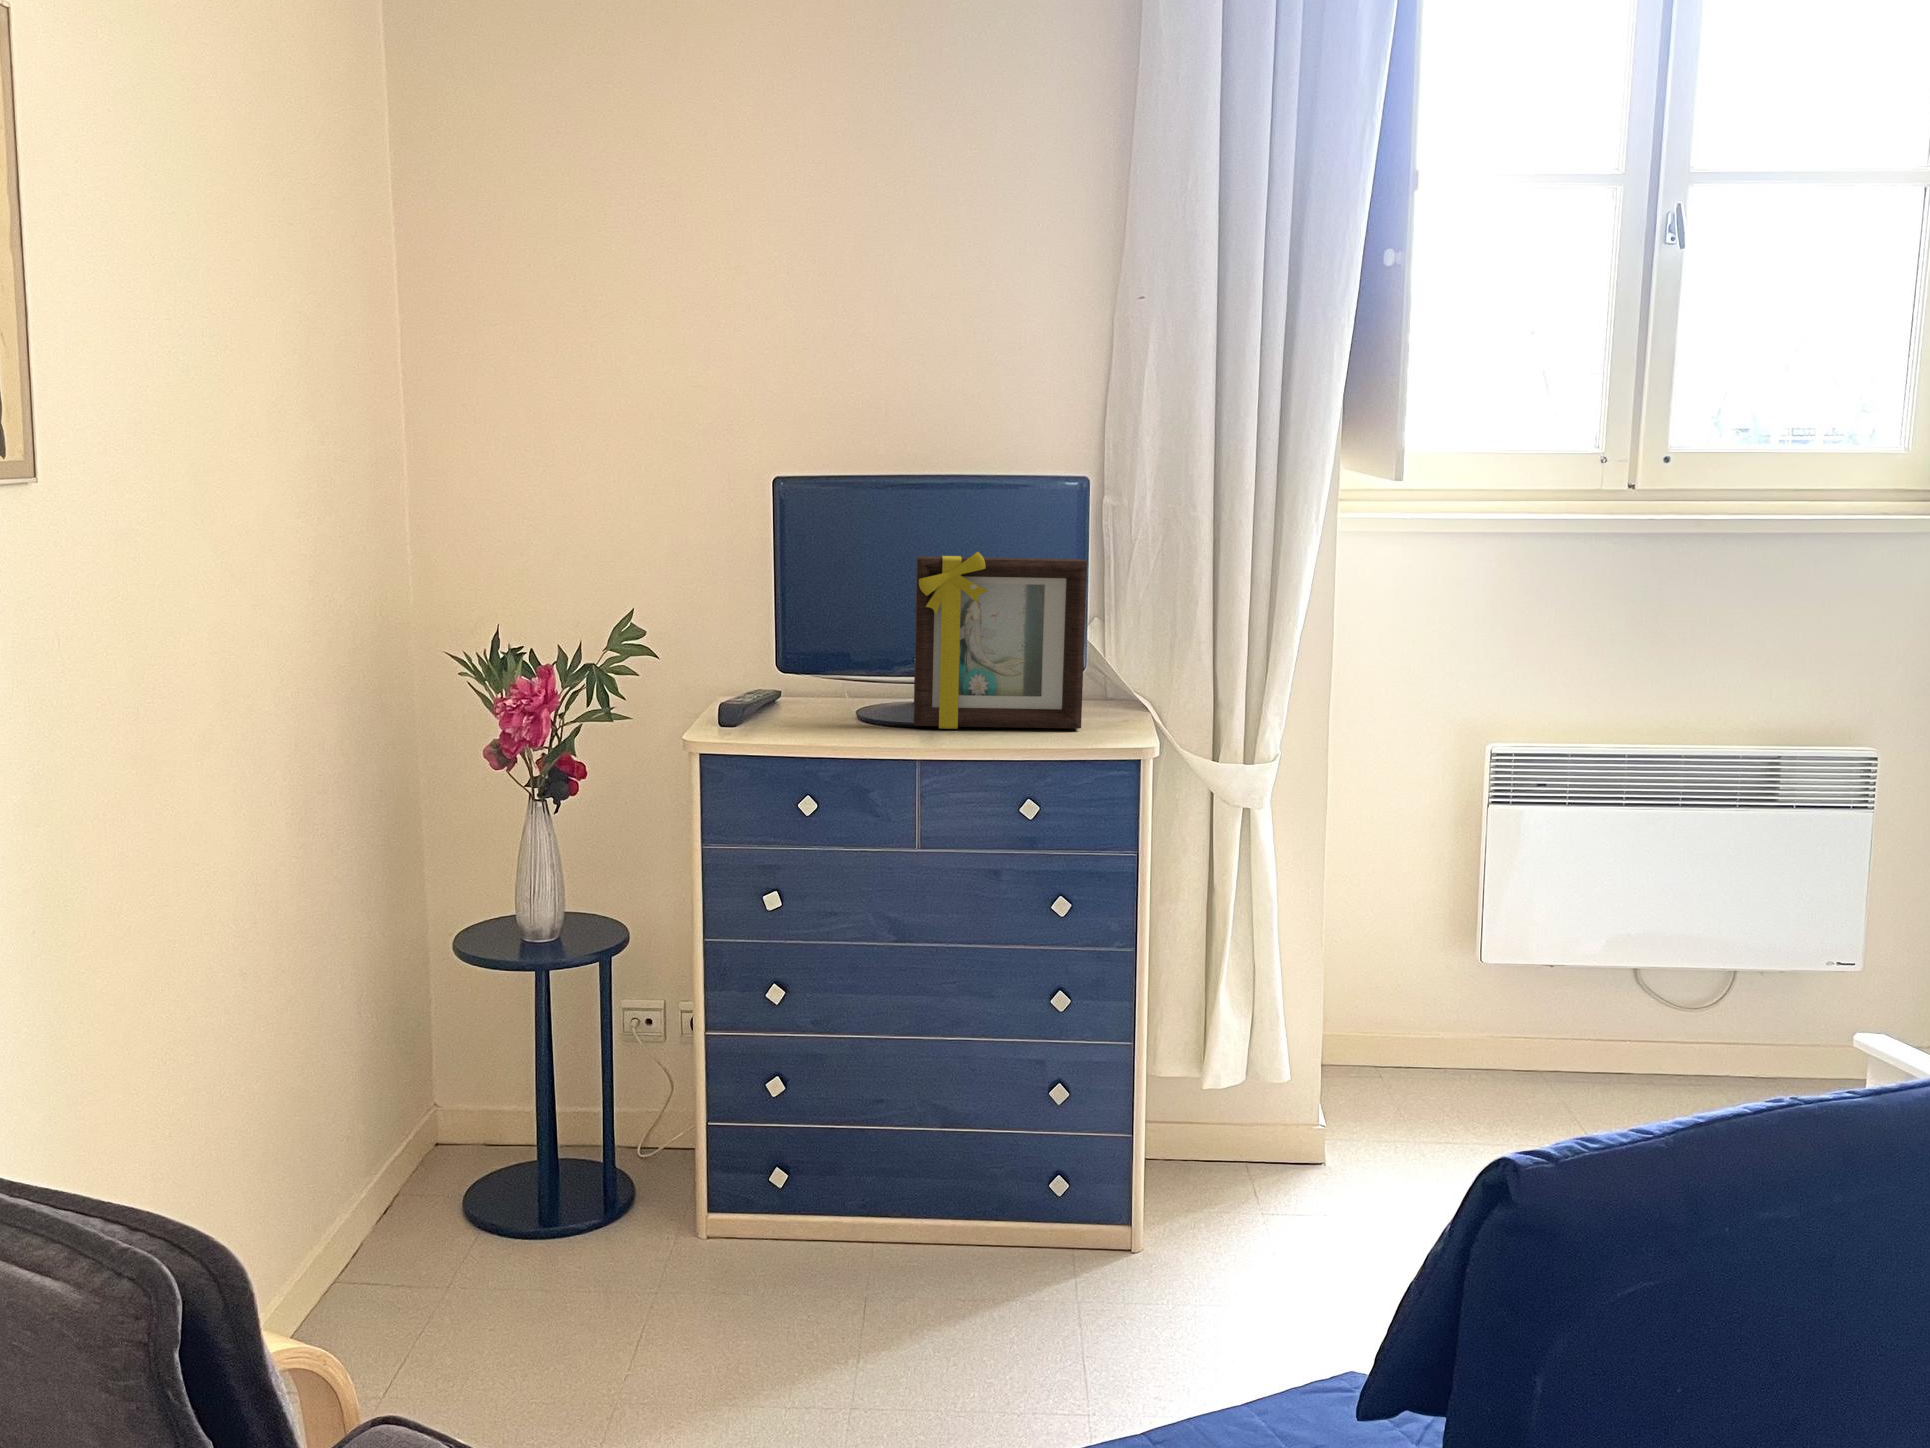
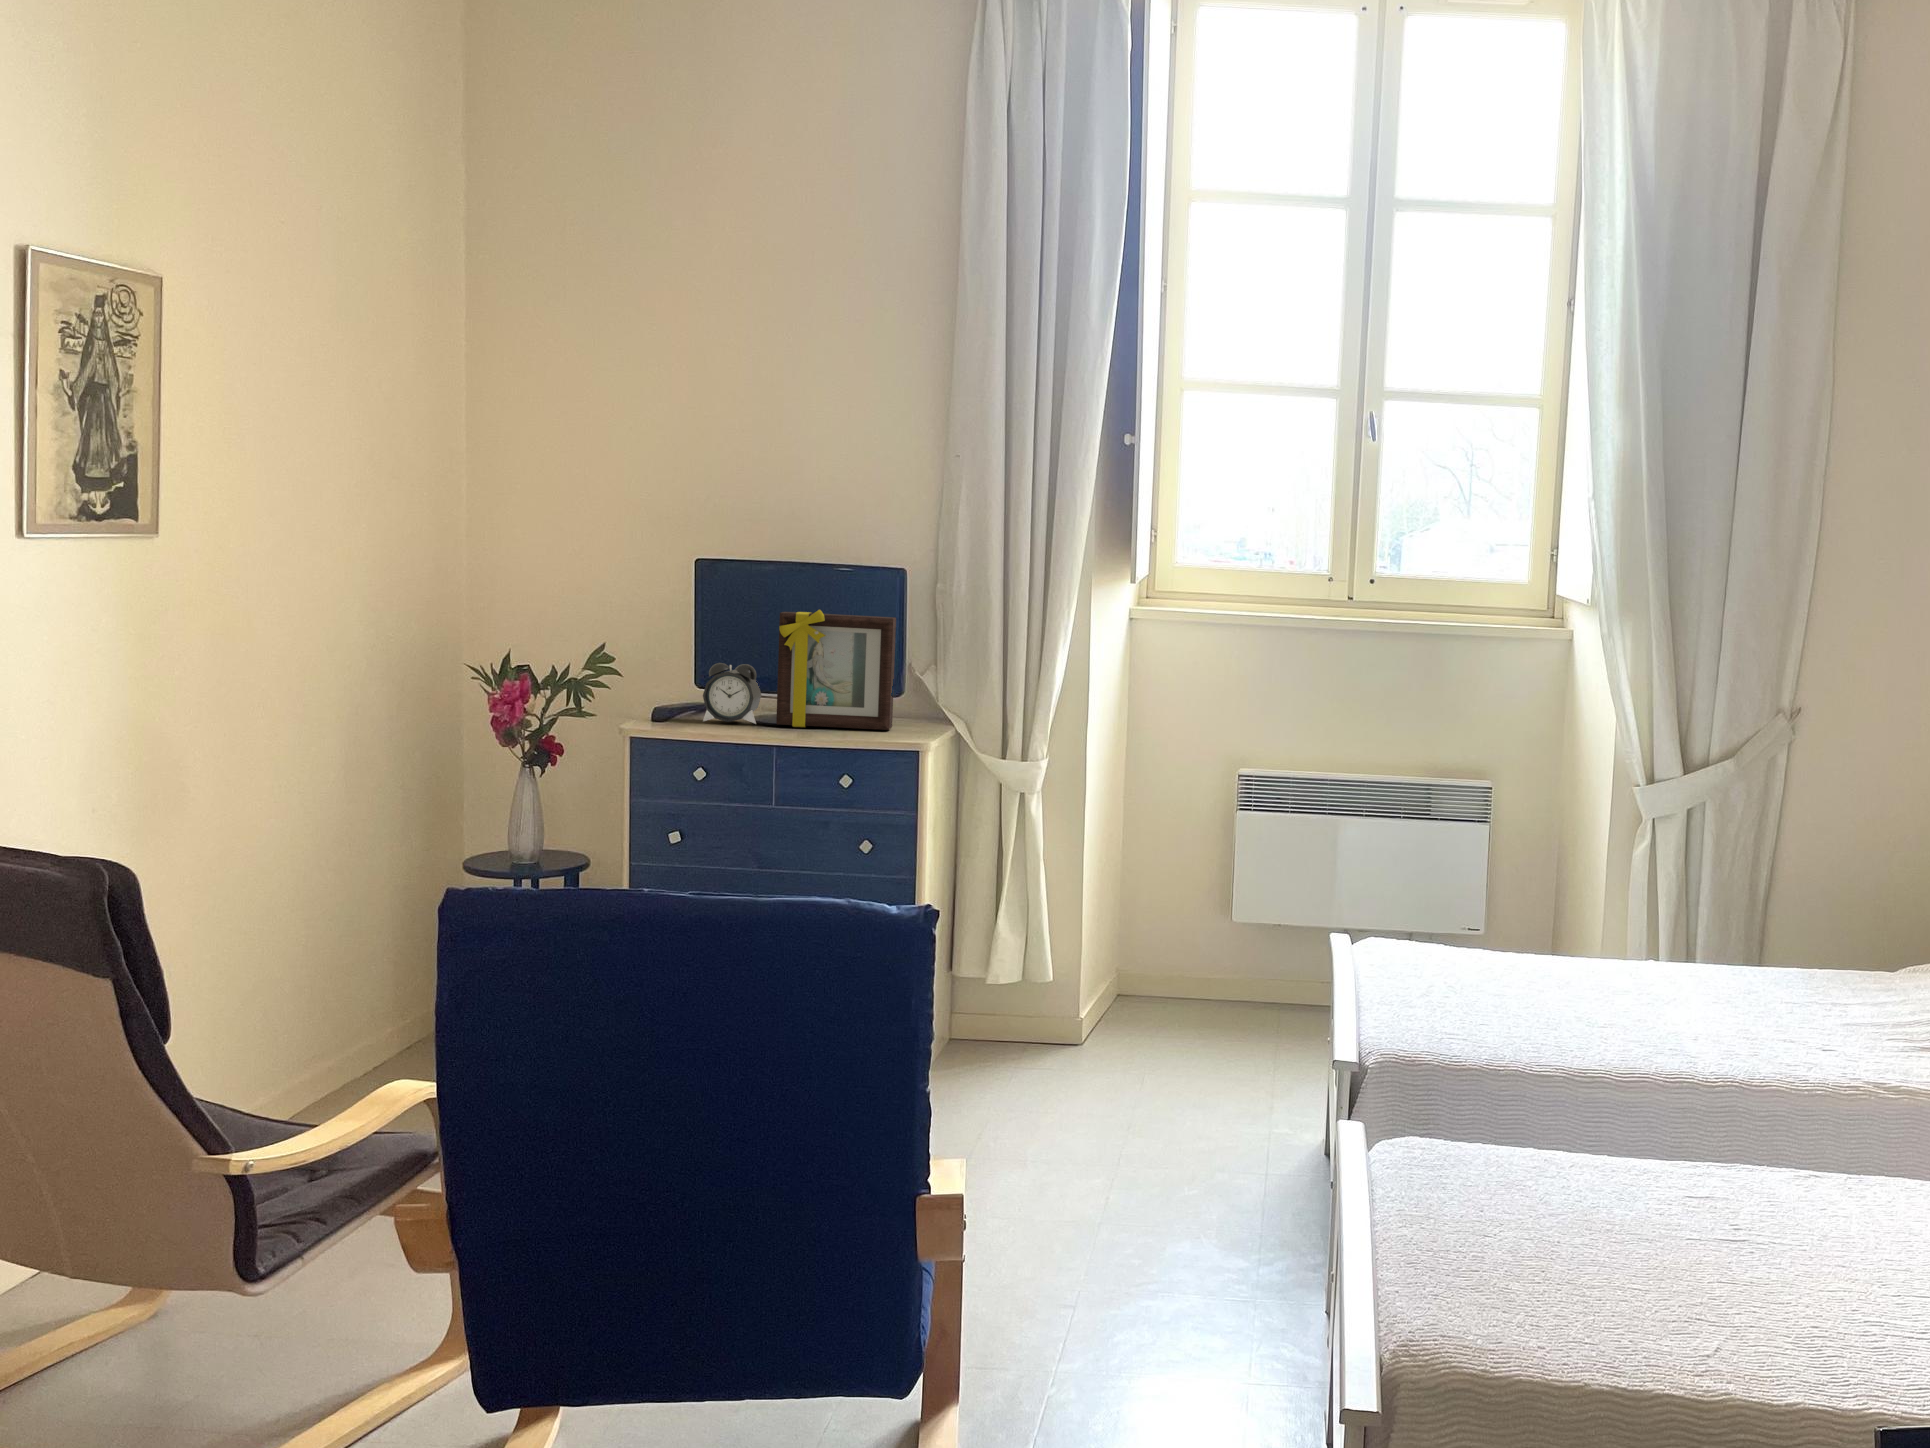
alarm clock: none [804,636,883,726] -> present [703,663,761,724]

